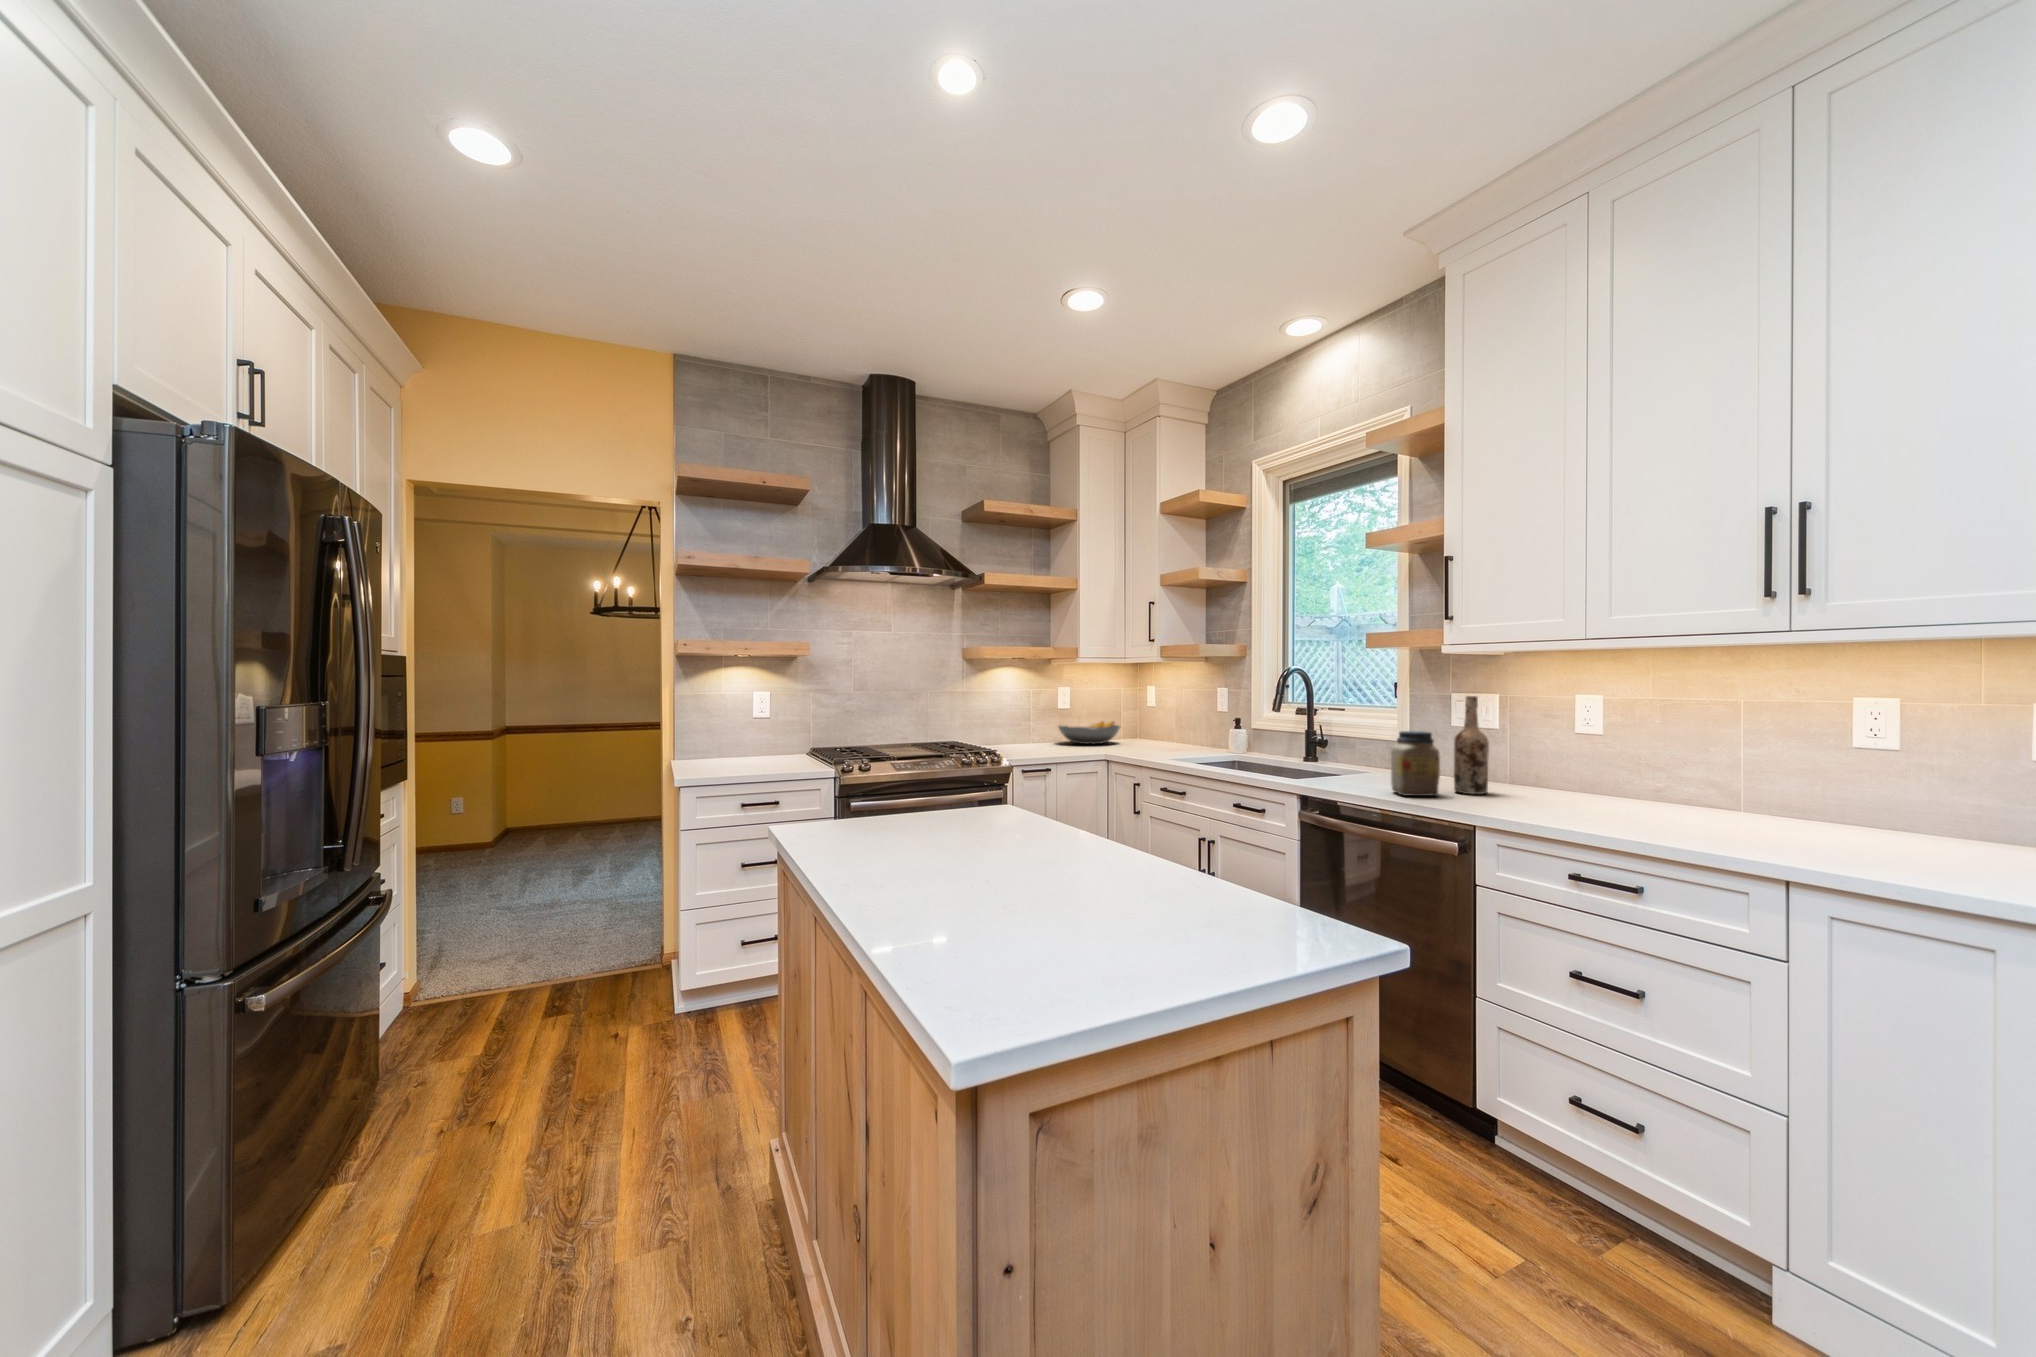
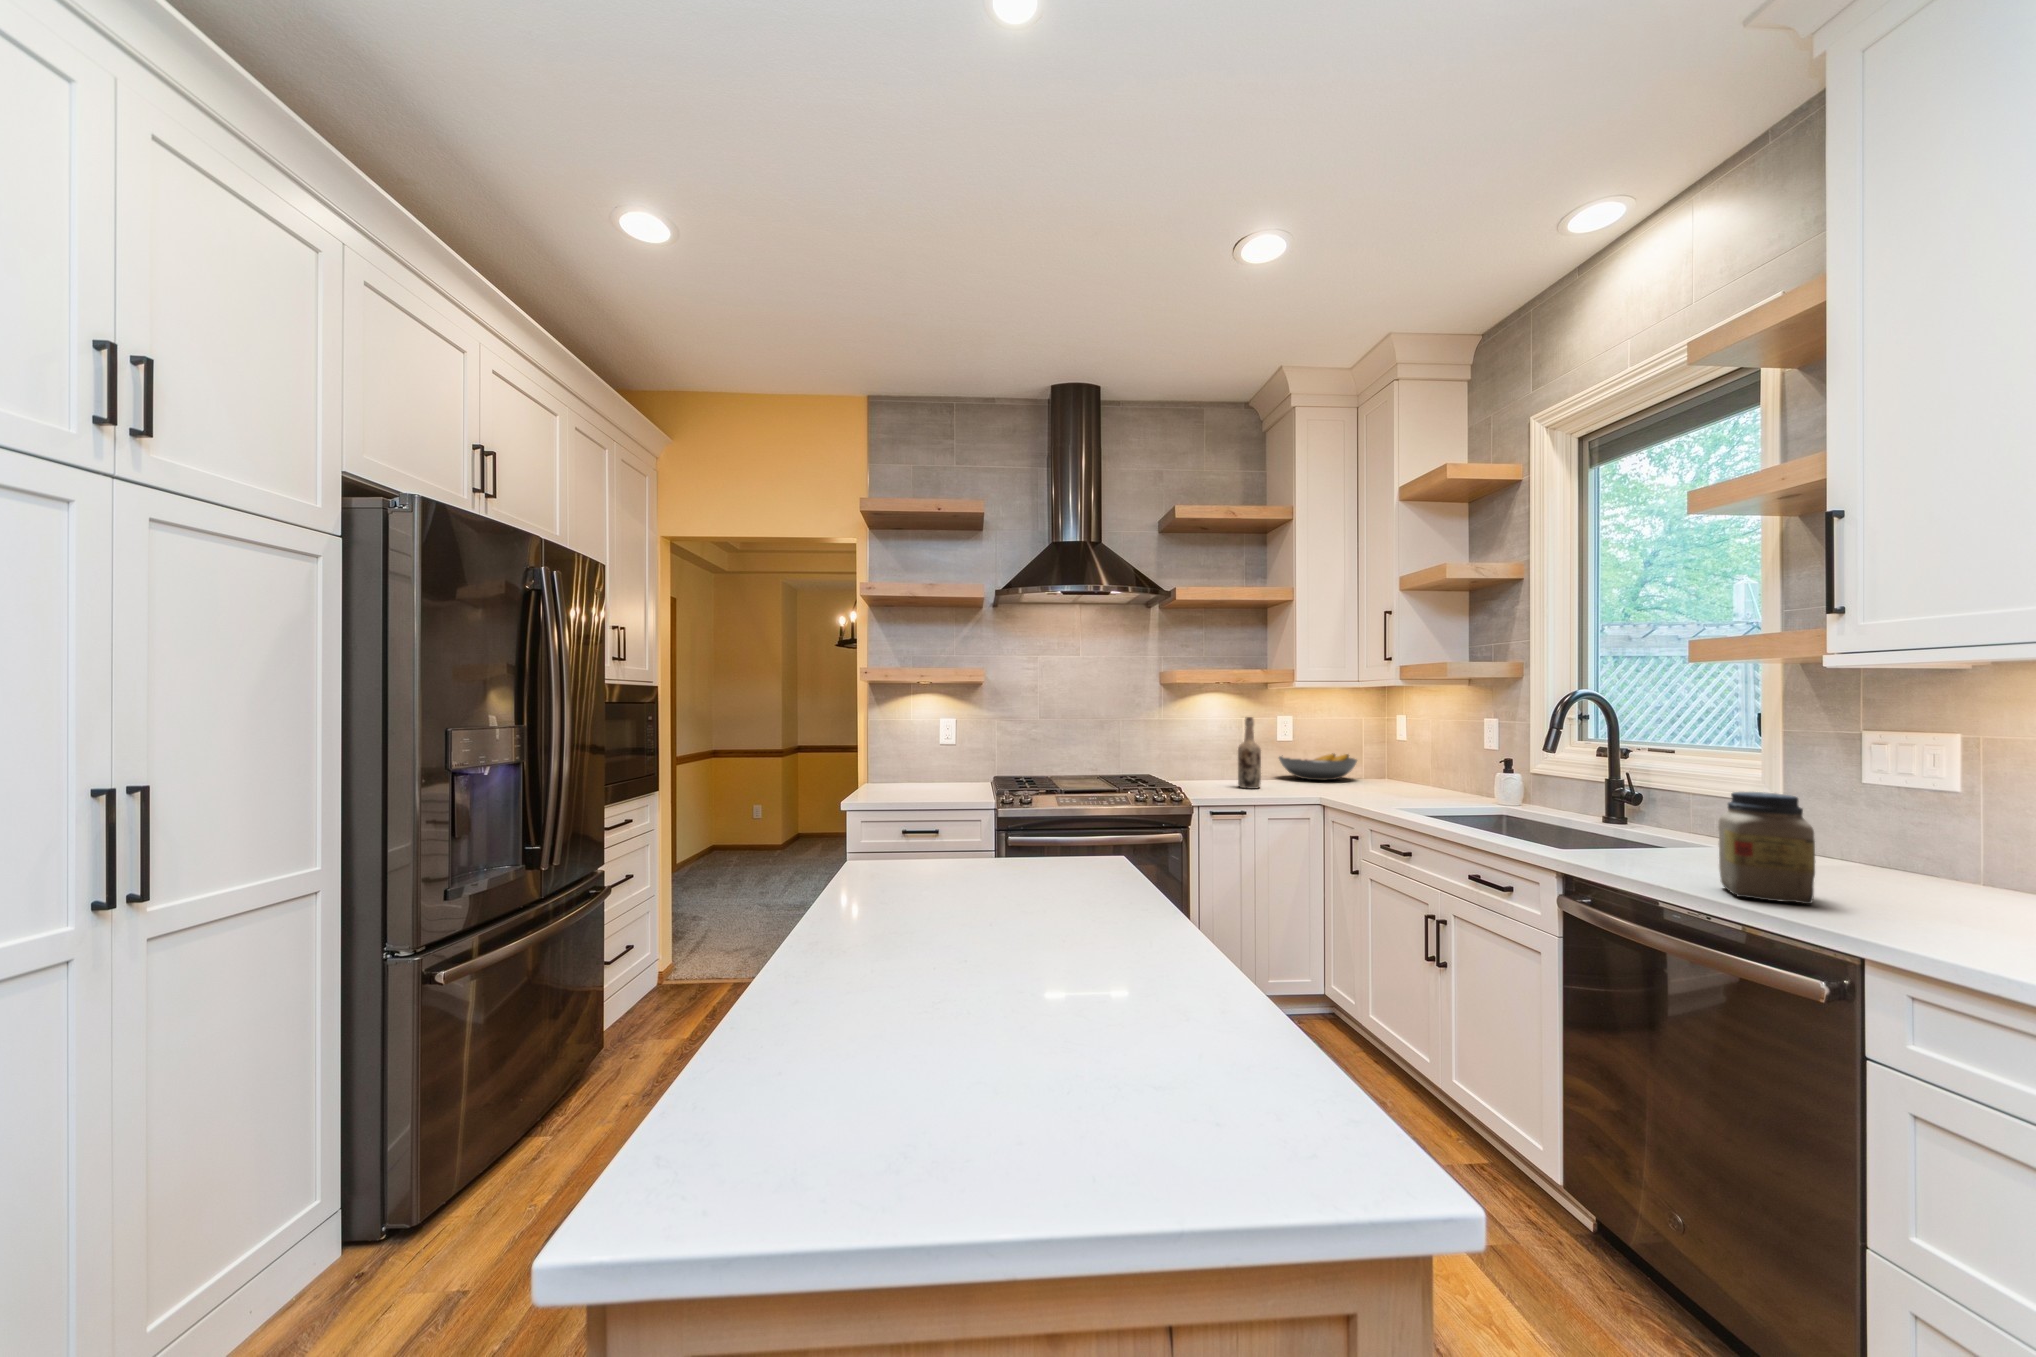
wine bottle: present [1454,696,1489,794] -> present [1238,717,1261,789]

